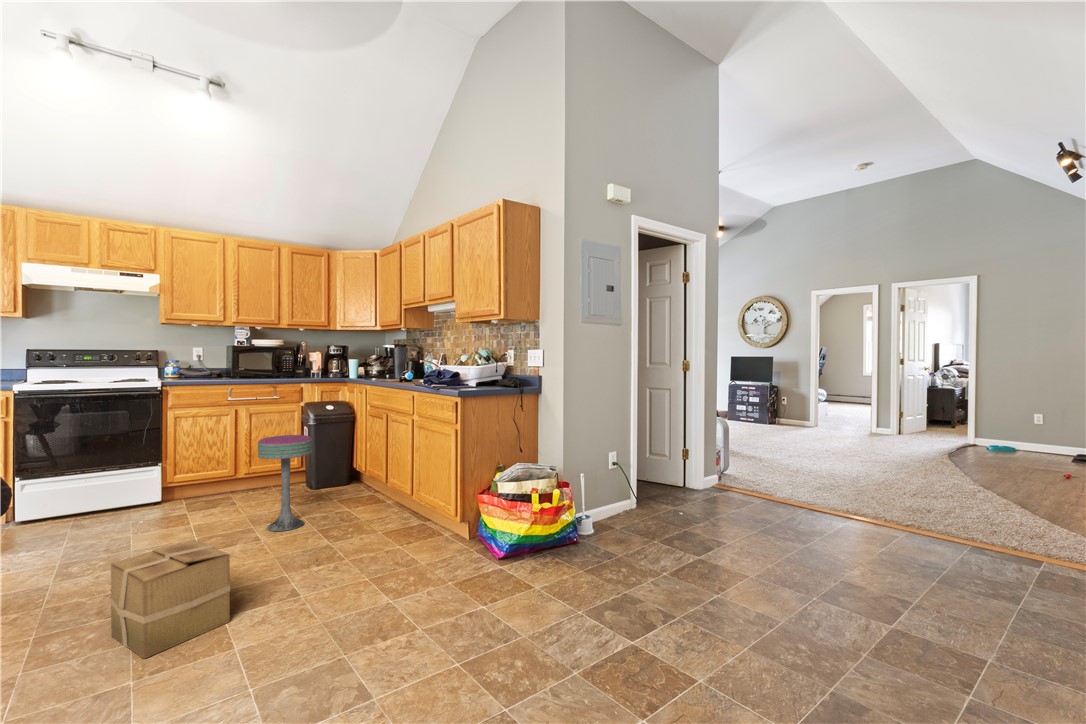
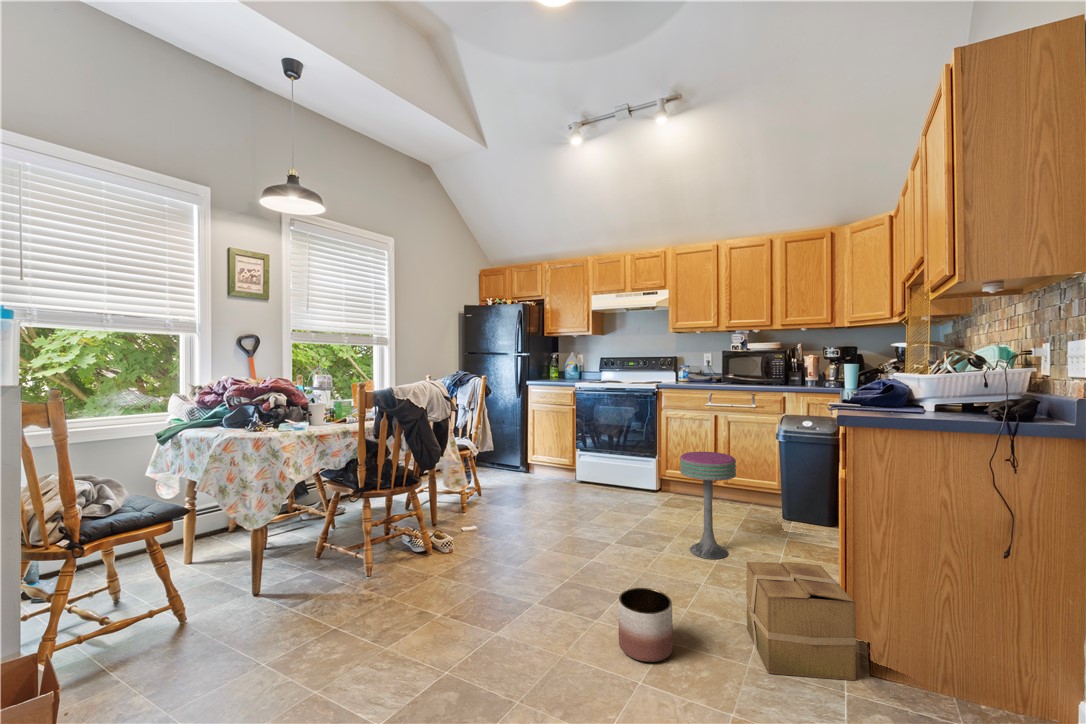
cardboard box: present [110,540,230,658] -> present [746,562,856,680]
planter: none [299,541,348,599] -> present [619,588,673,662]

